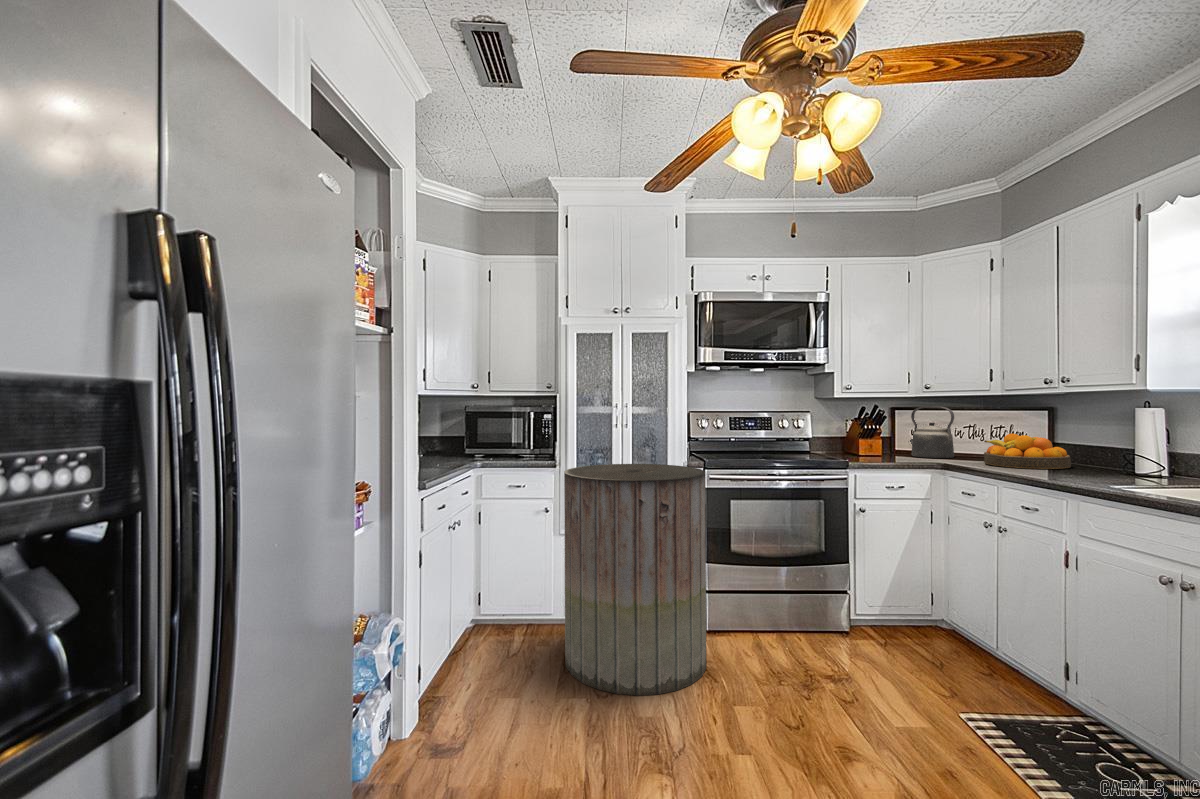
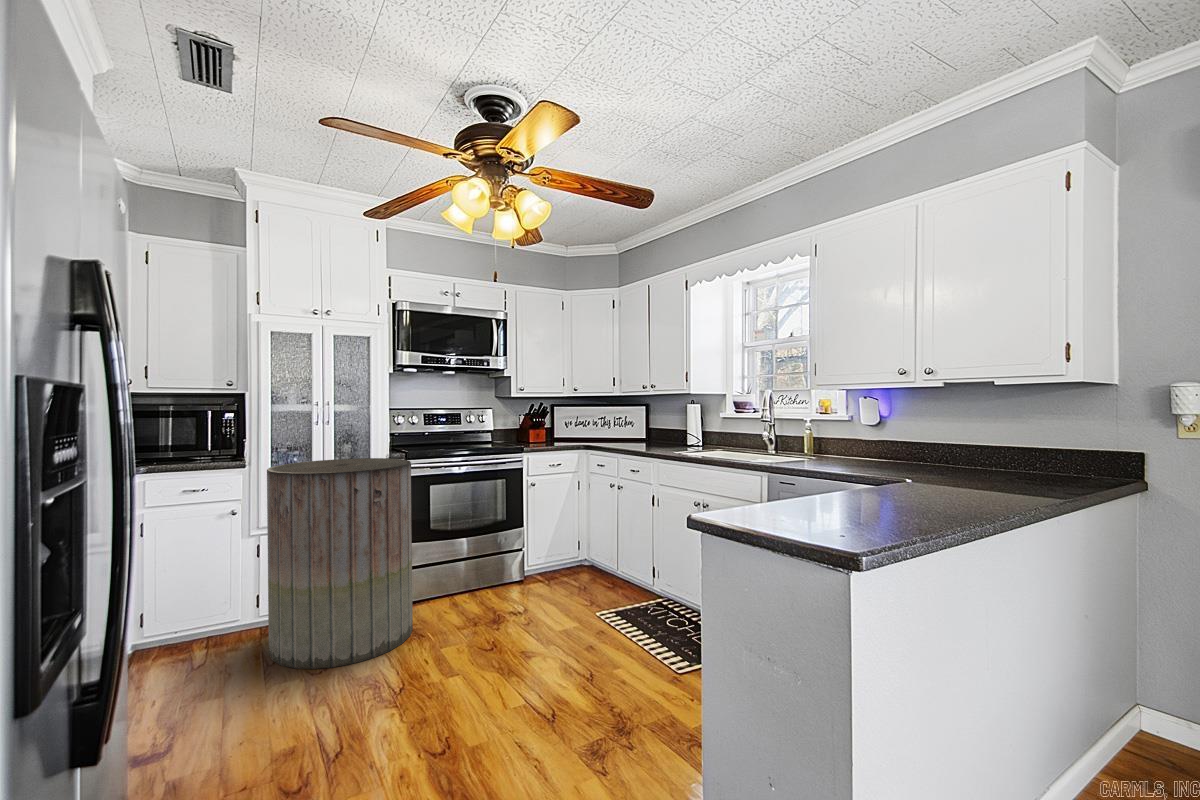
kettle: present [910,407,954,458] -> none [560,403,592,442]
fruit bowl: present [984,434,1071,469] -> none [610,422,657,445]

